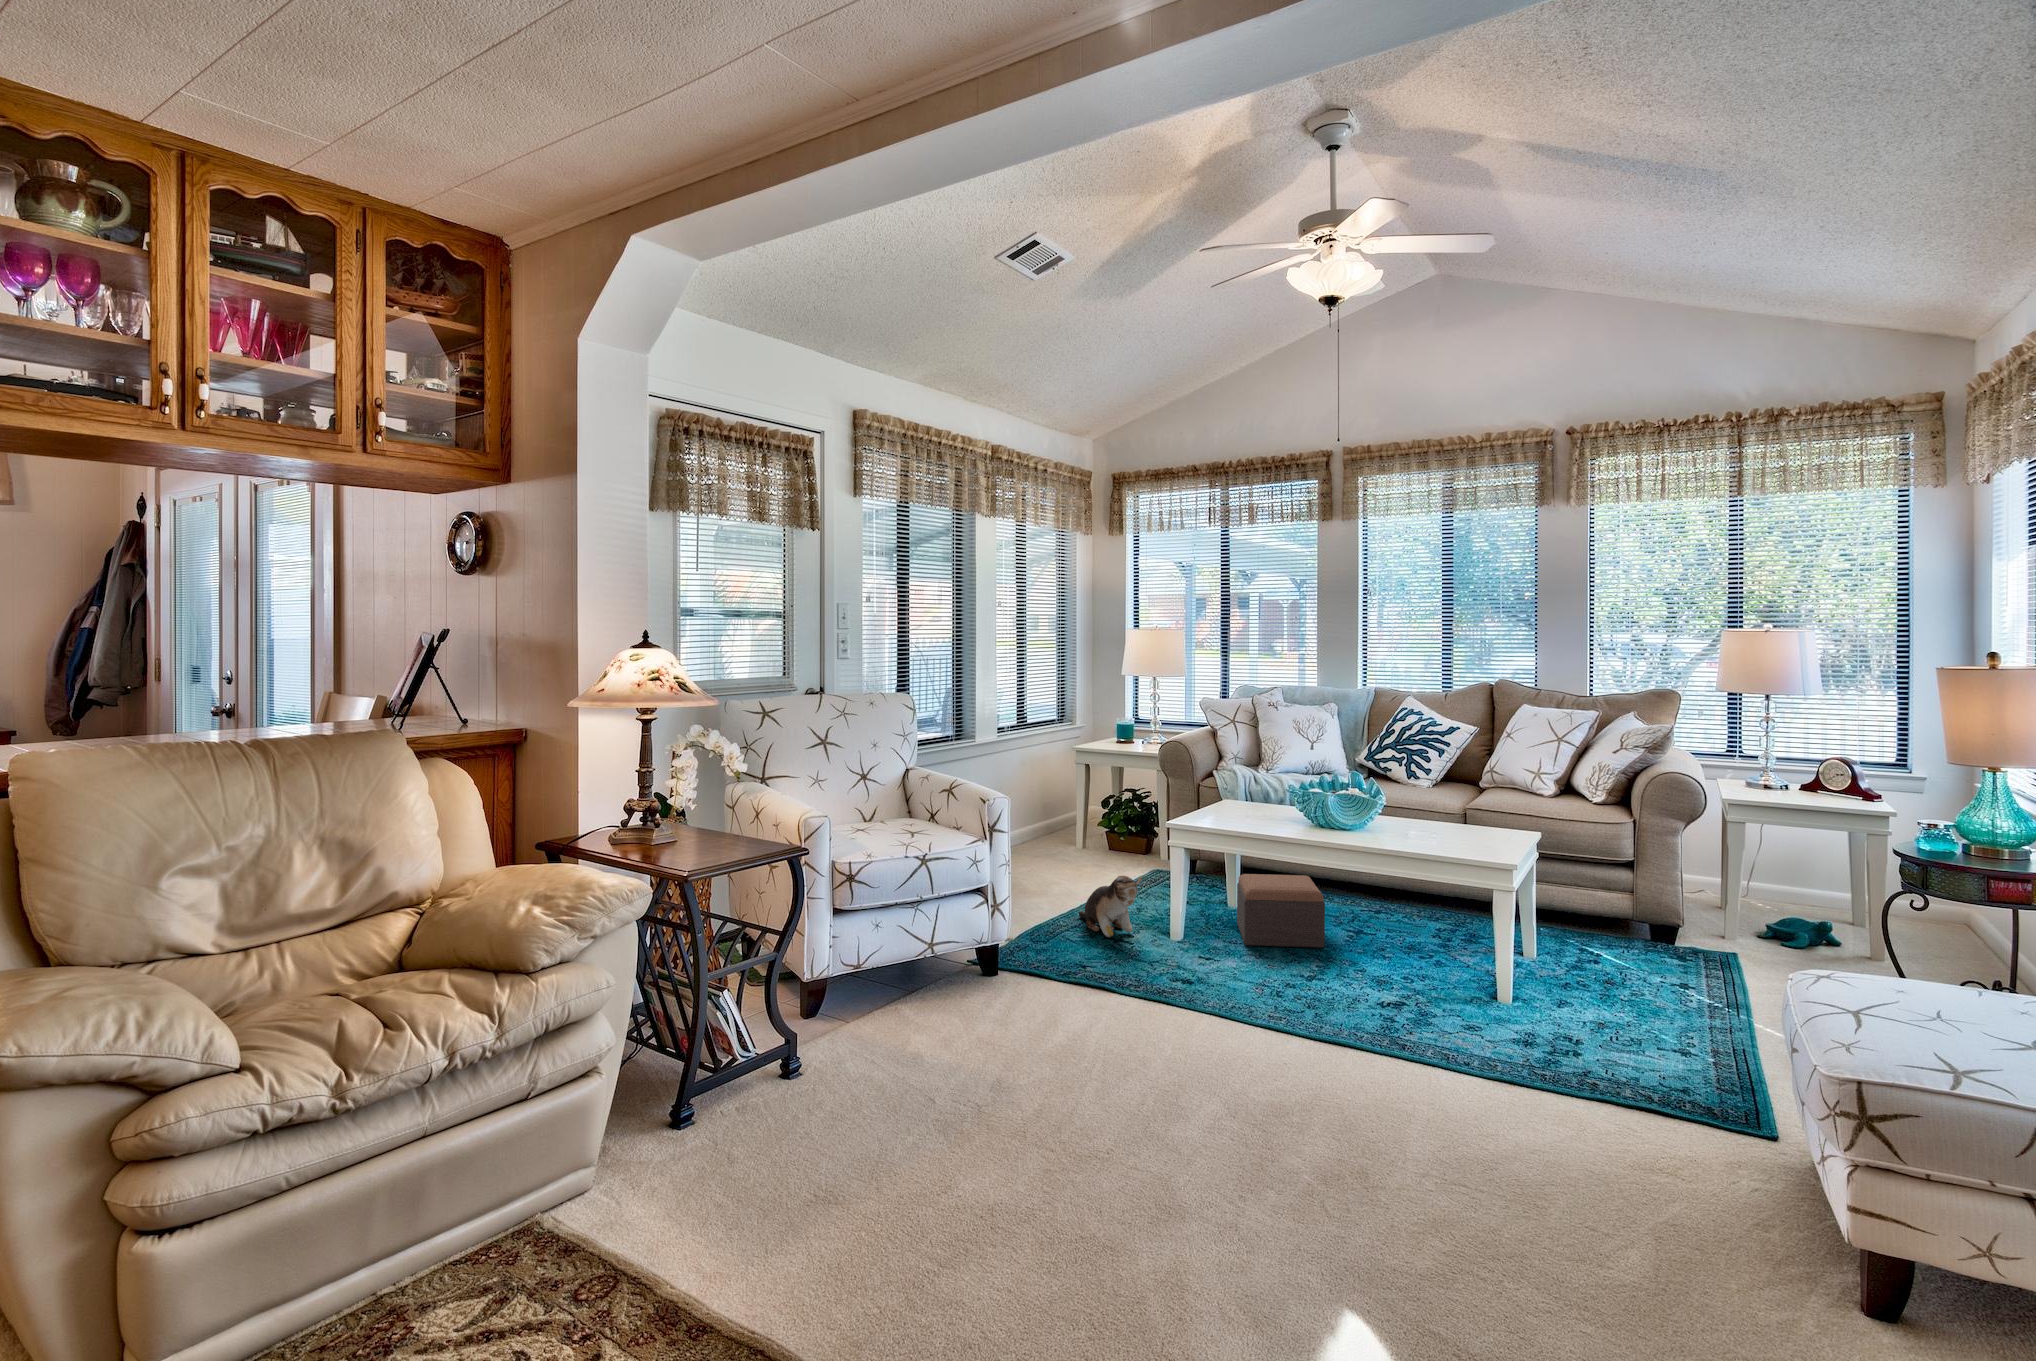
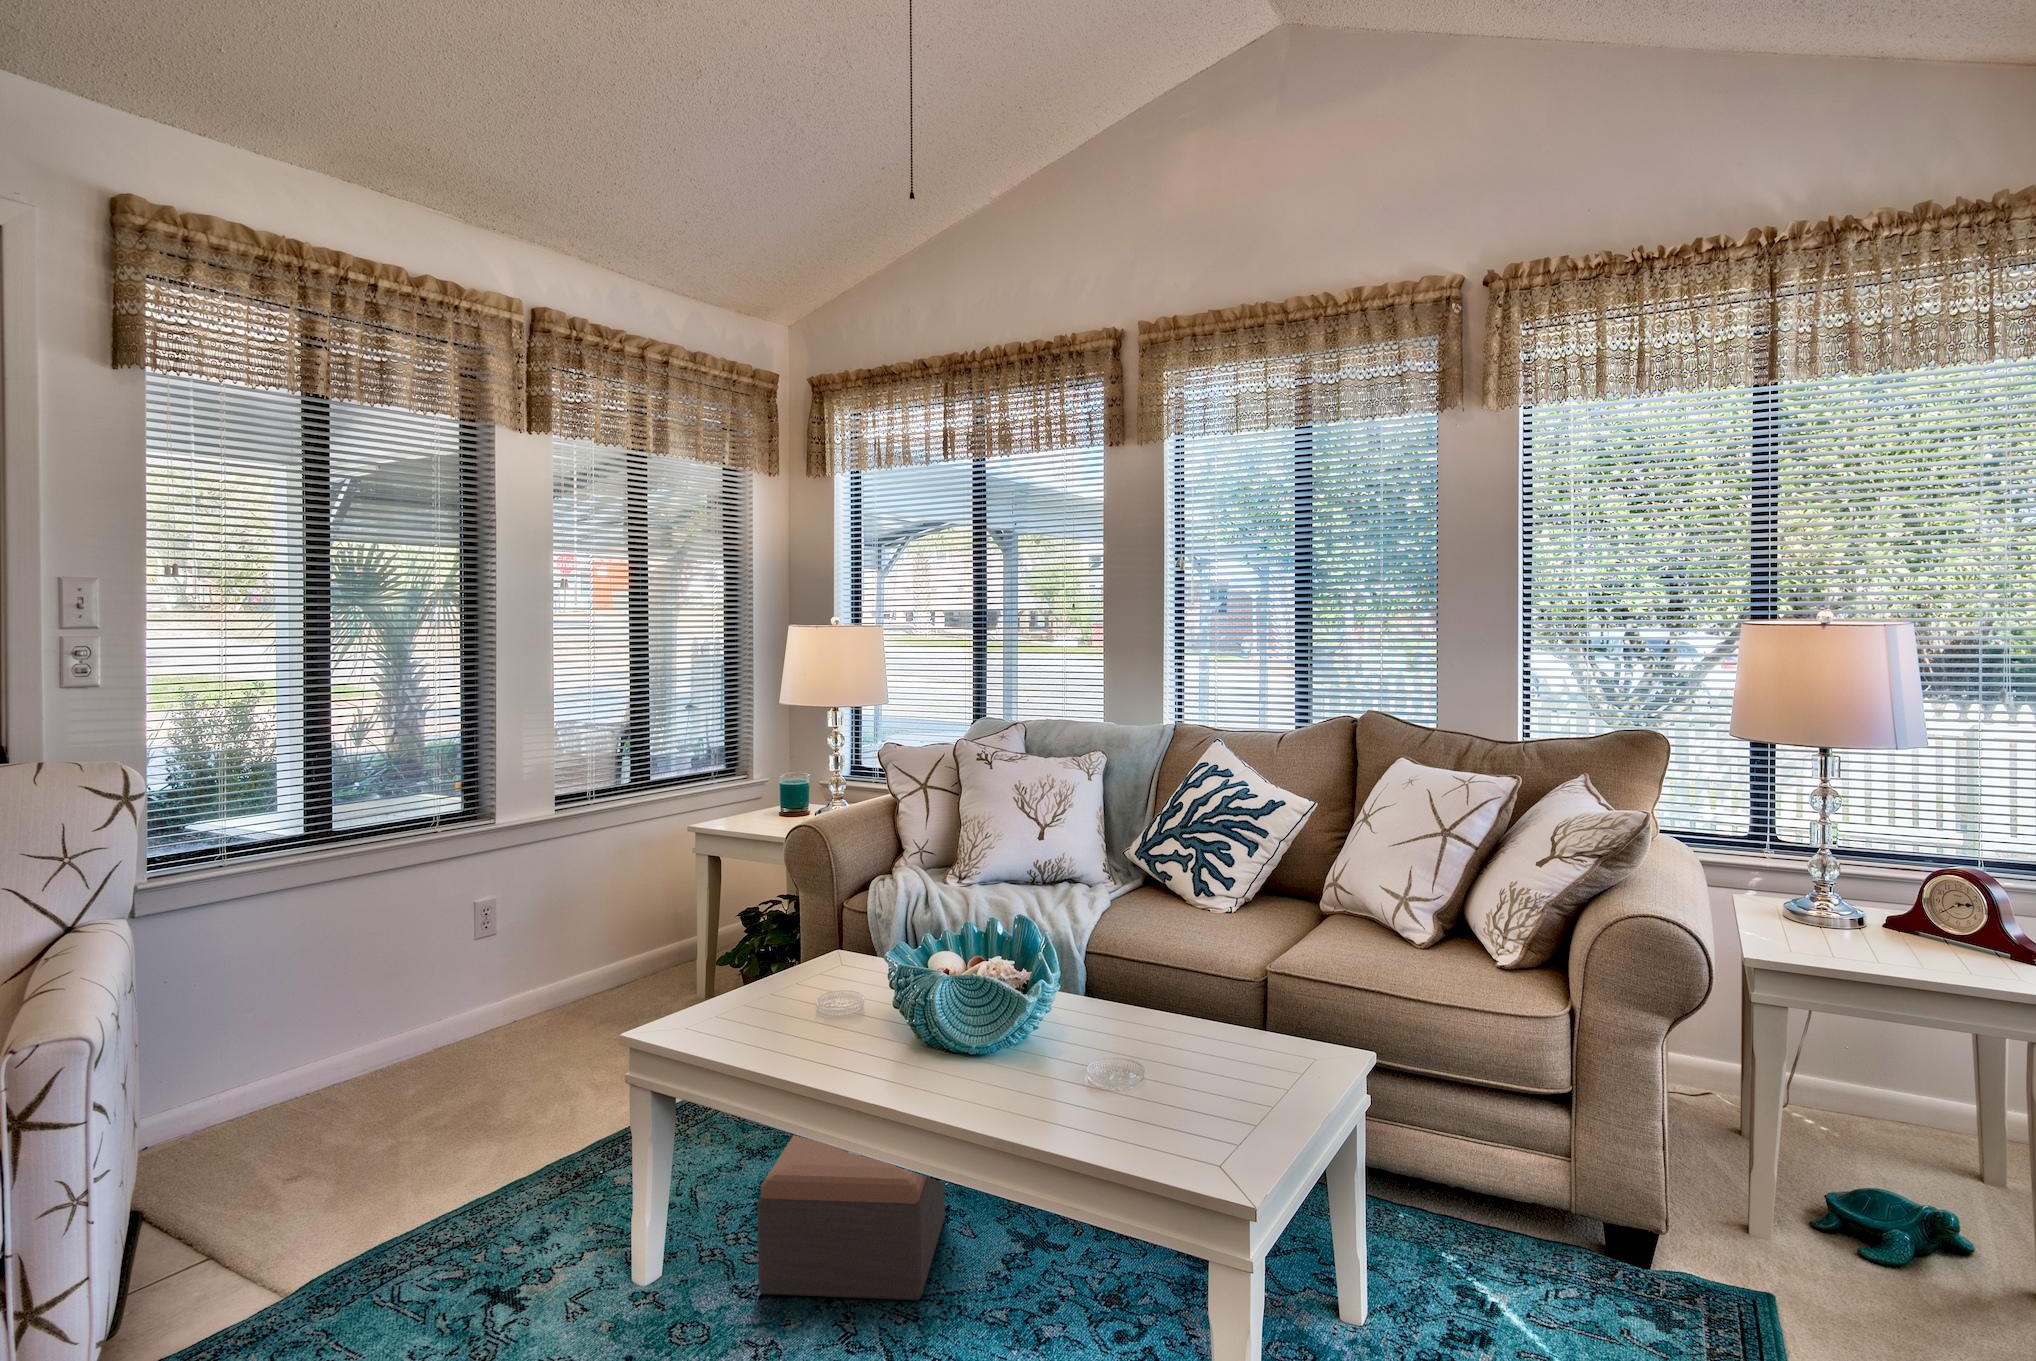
plush toy: present [1079,876,1142,937] -> none [479,1142,560,1271]

